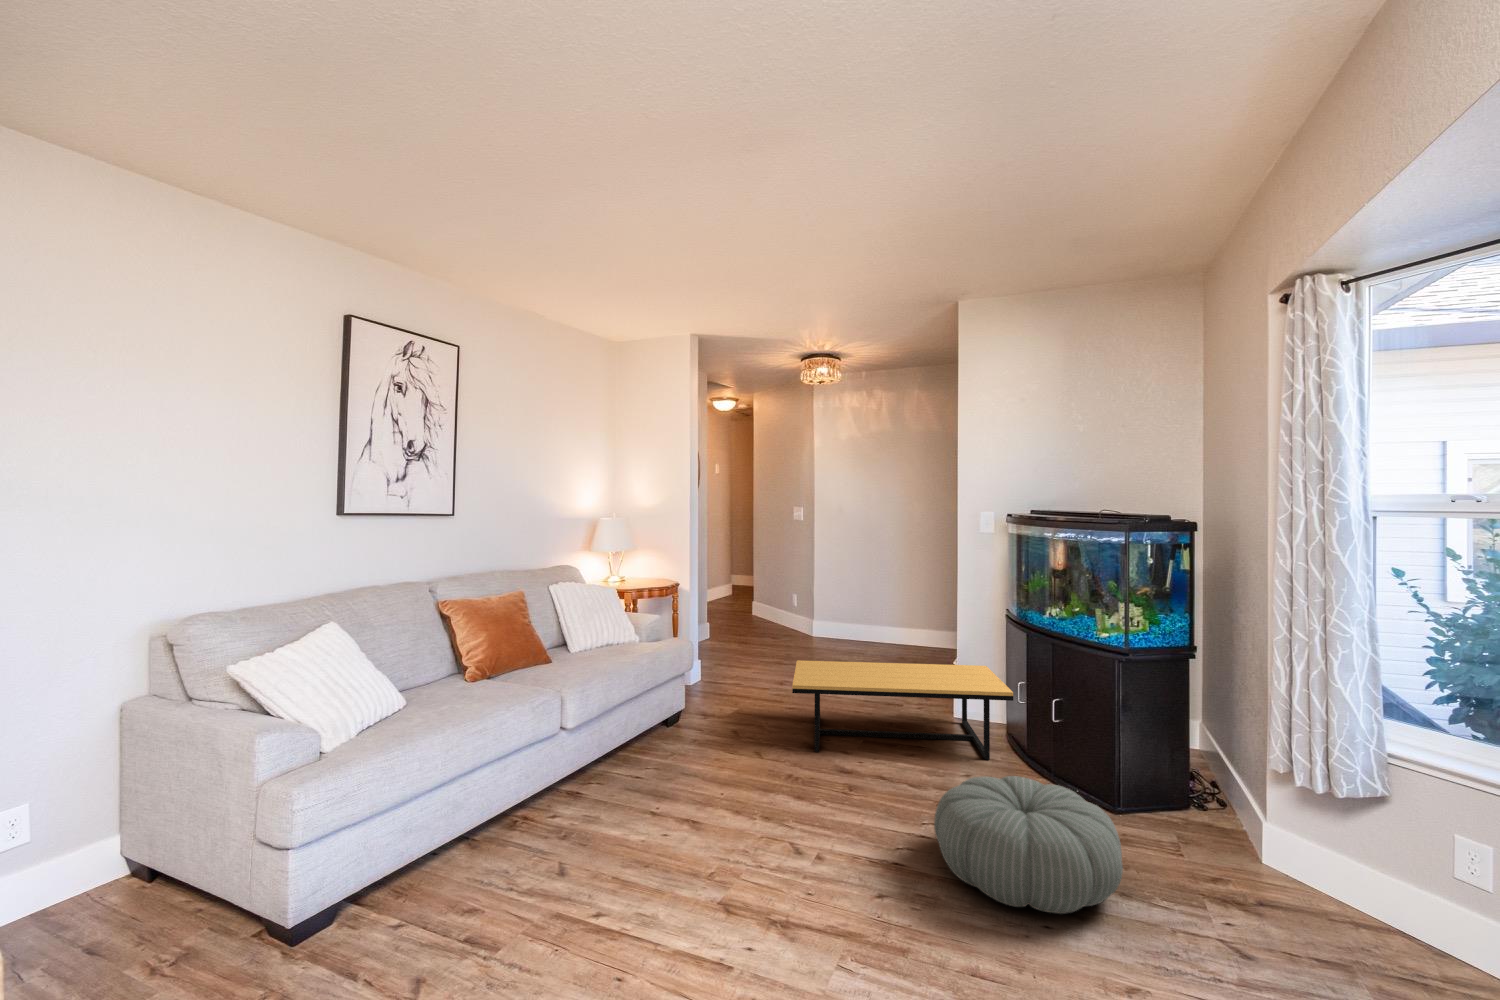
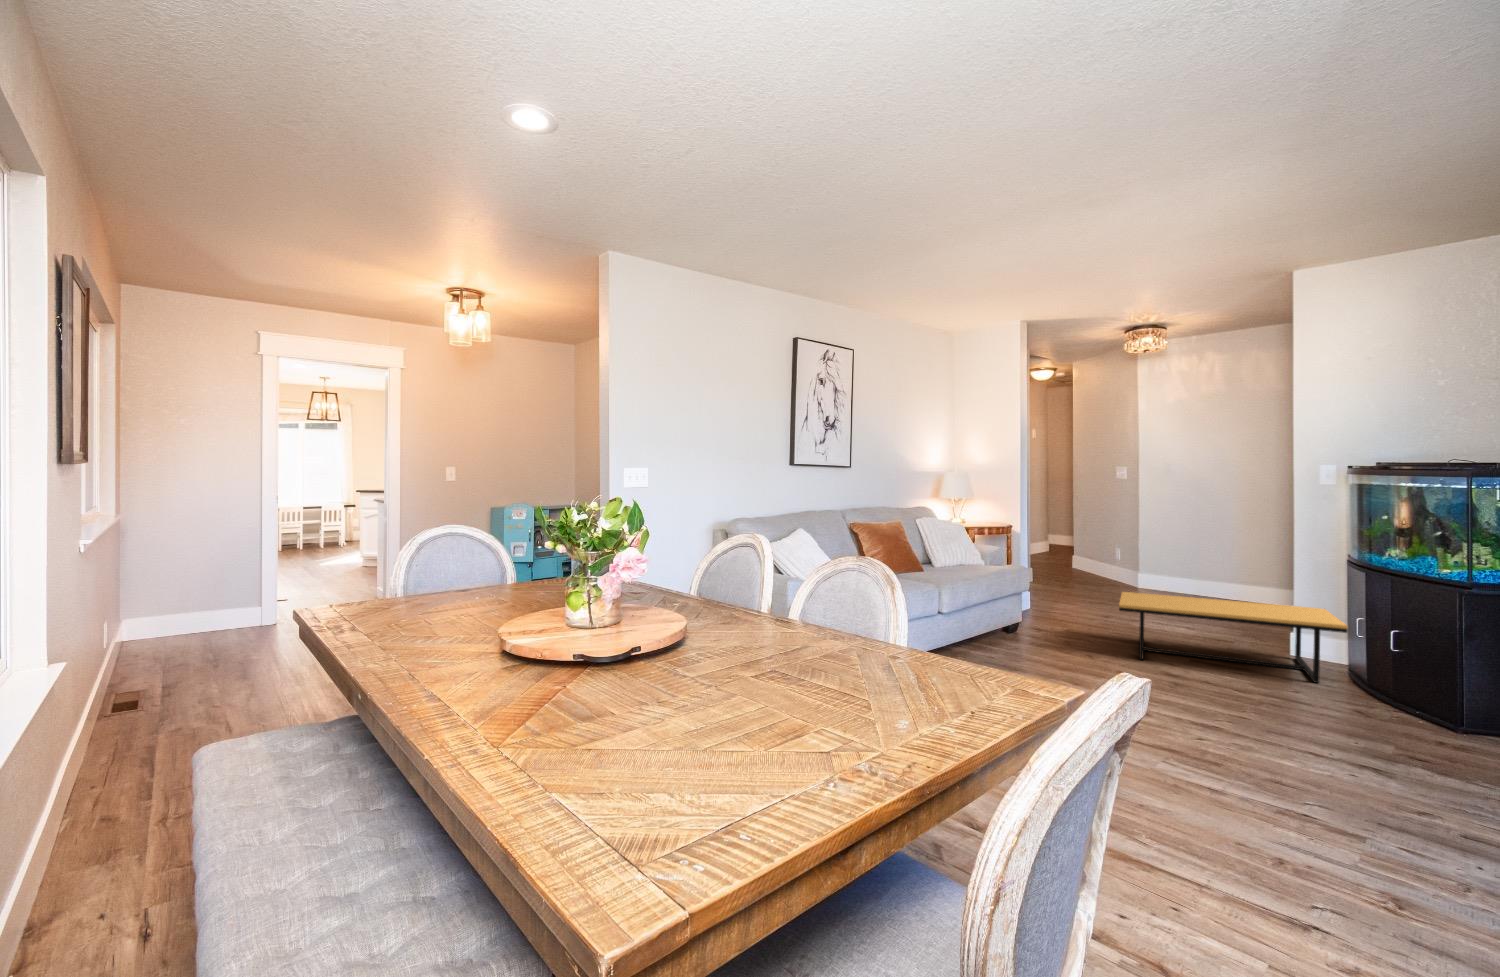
pouf: present [934,776,1123,914] -> none [1247,672,1431,764]

